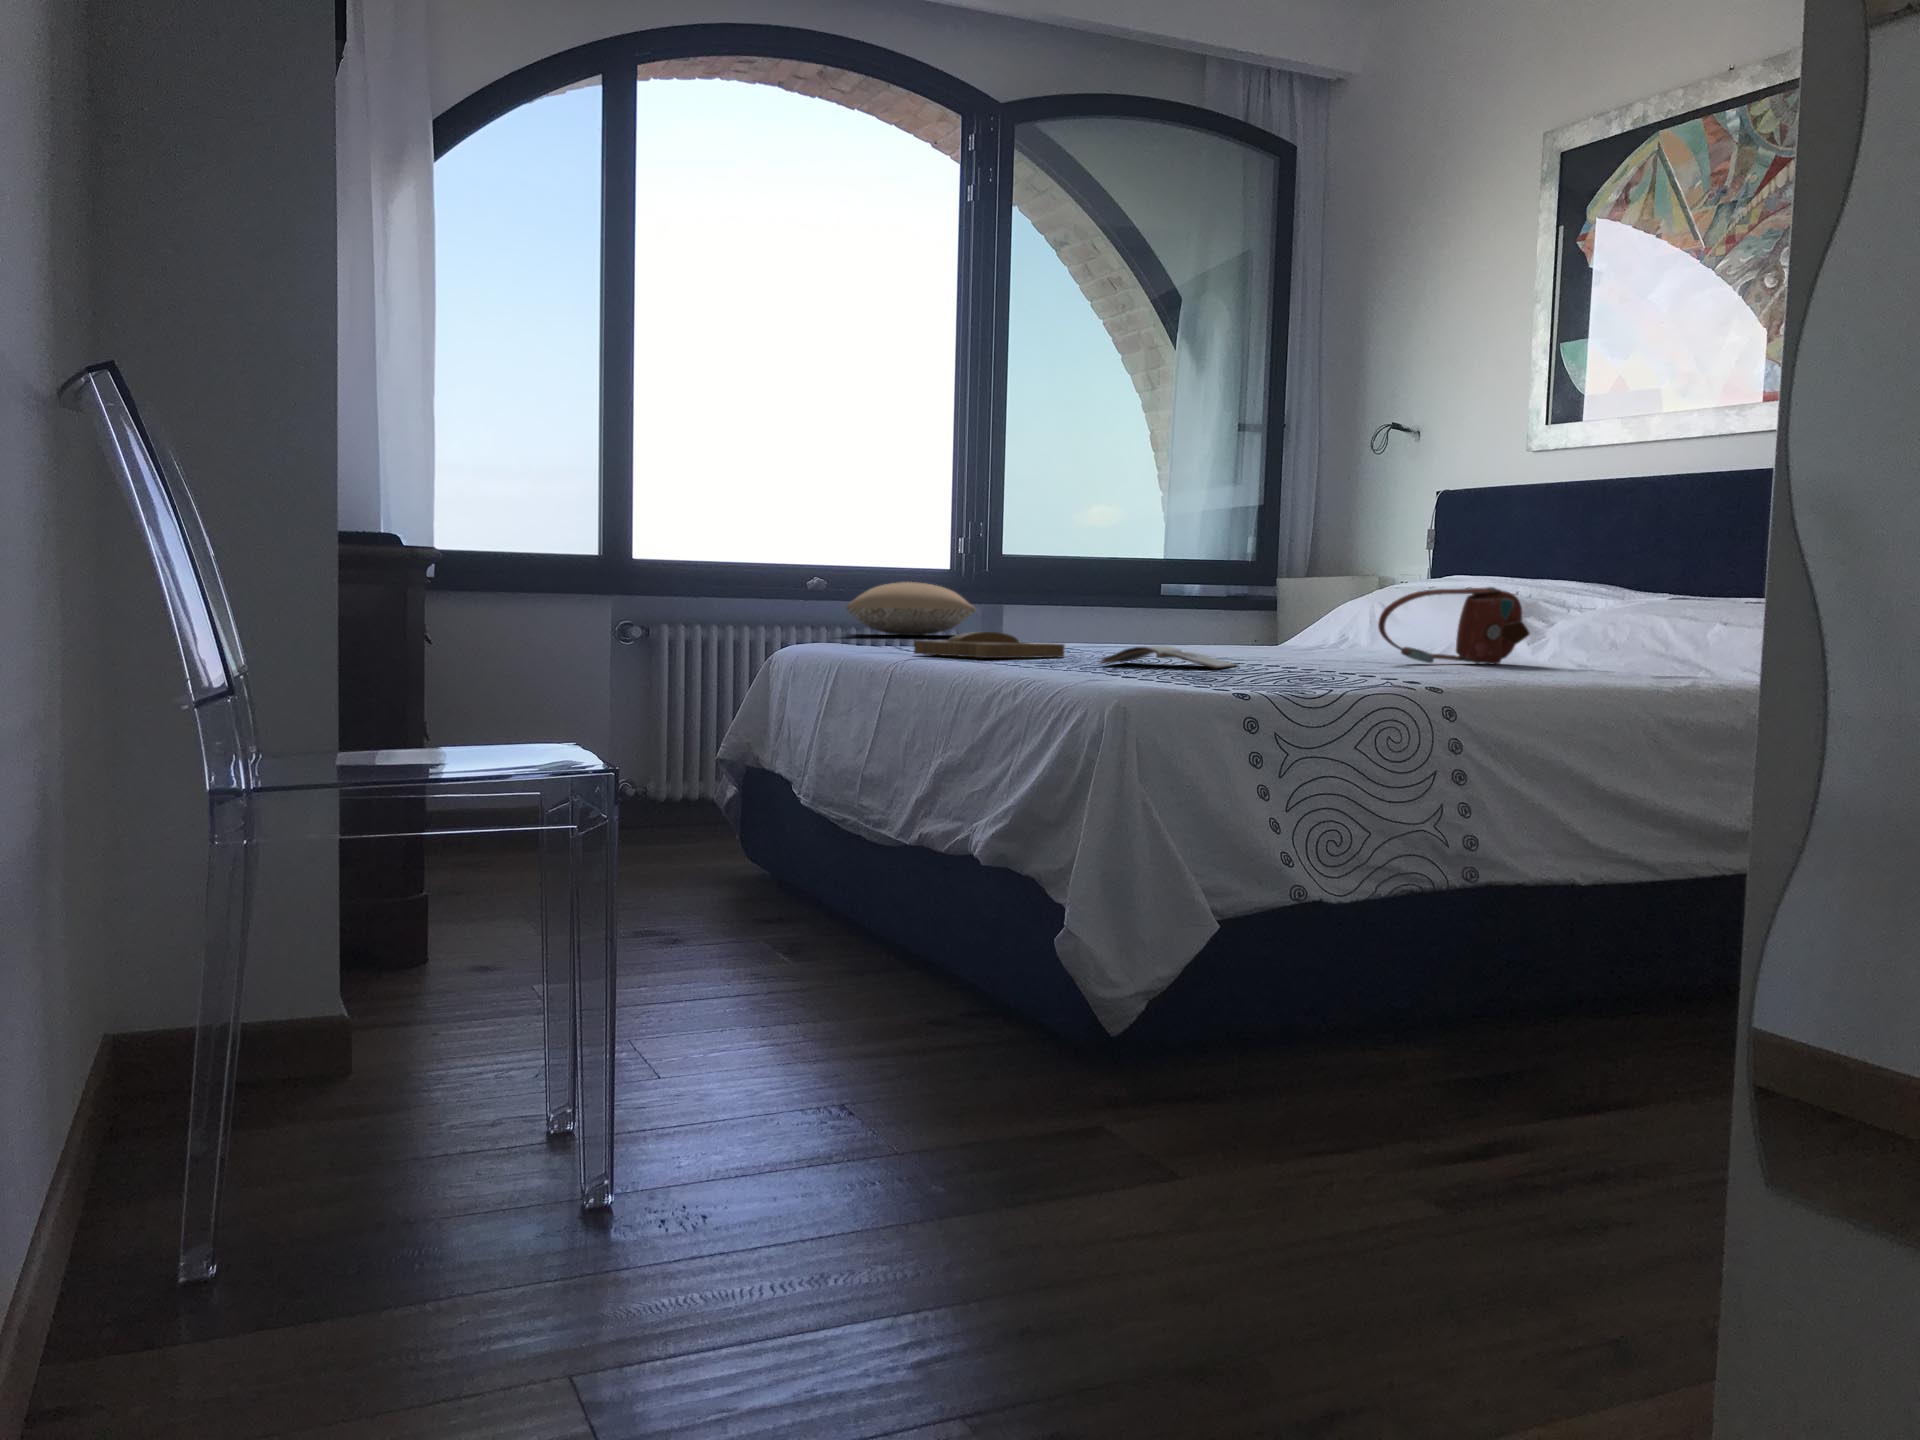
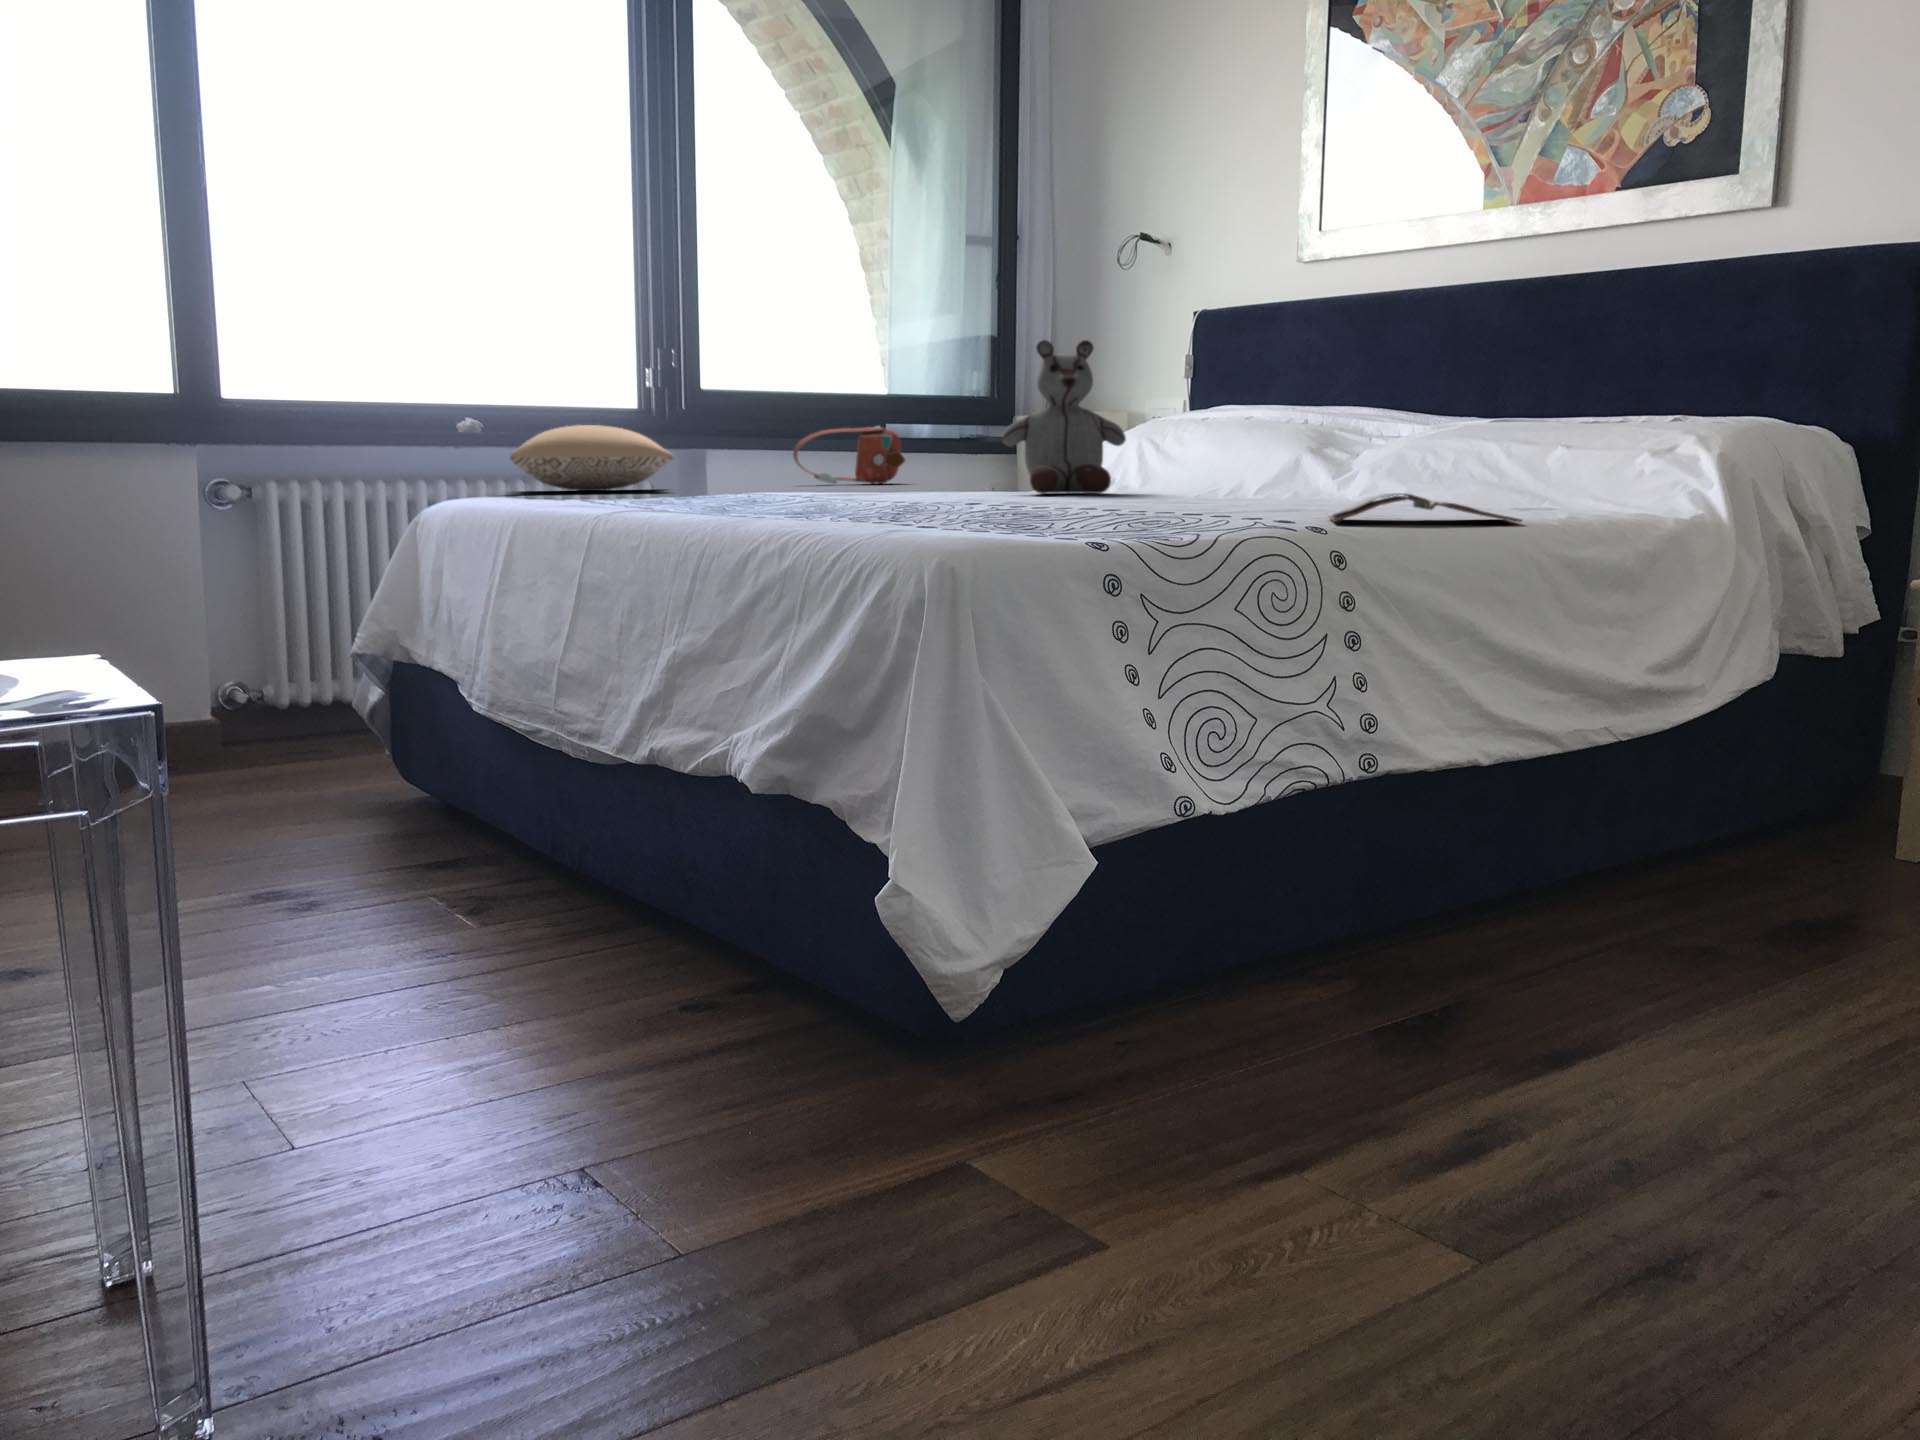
stuffed bear: none [1243,520,1352,650] -> present [1002,340,1126,494]
handbag: present [1378,587,1530,664] -> present [793,426,905,484]
tray: present [914,632,1064,658] -> none [615,479,809,511]
magazine: present [1100,646,1237,668] -> present [1328,493,1522,522]

